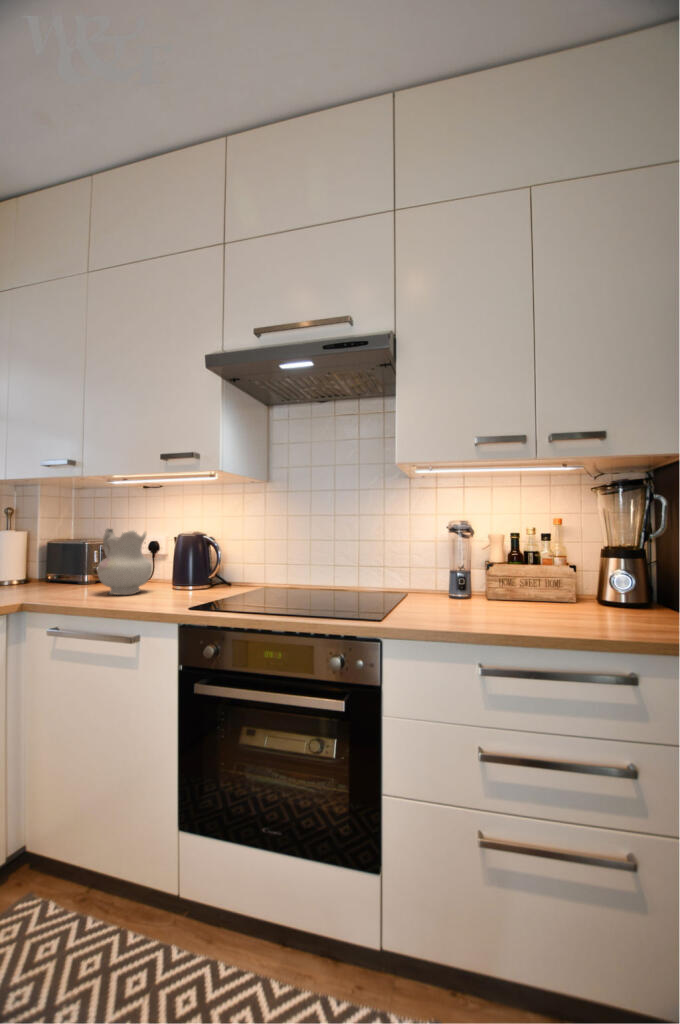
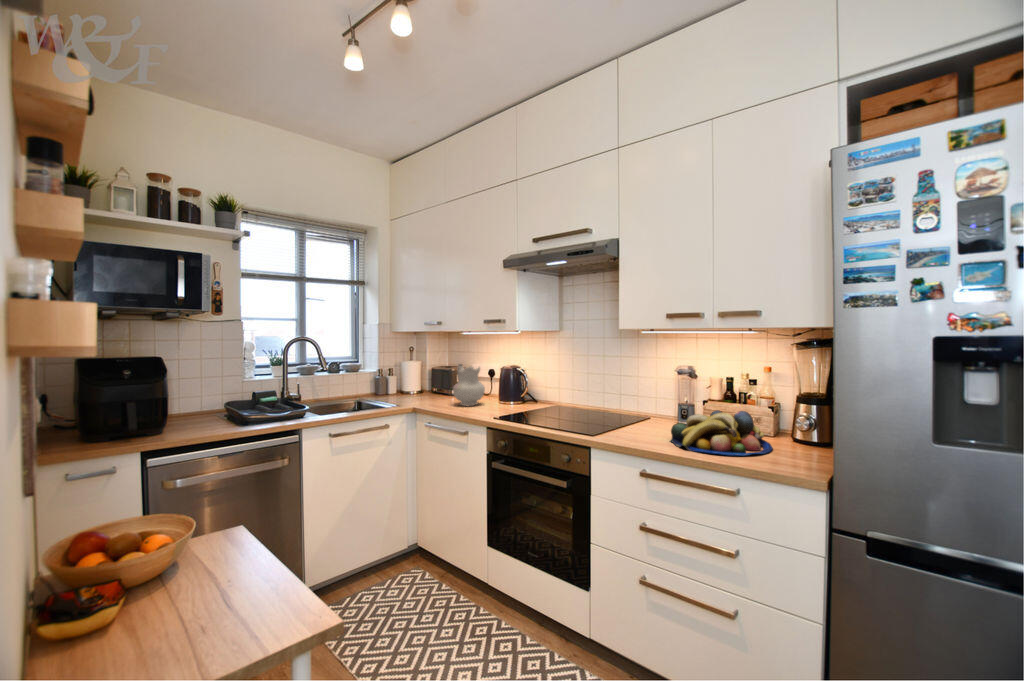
fruit bowl: none [480,570,615,628] -> present [670,410,773,456]

